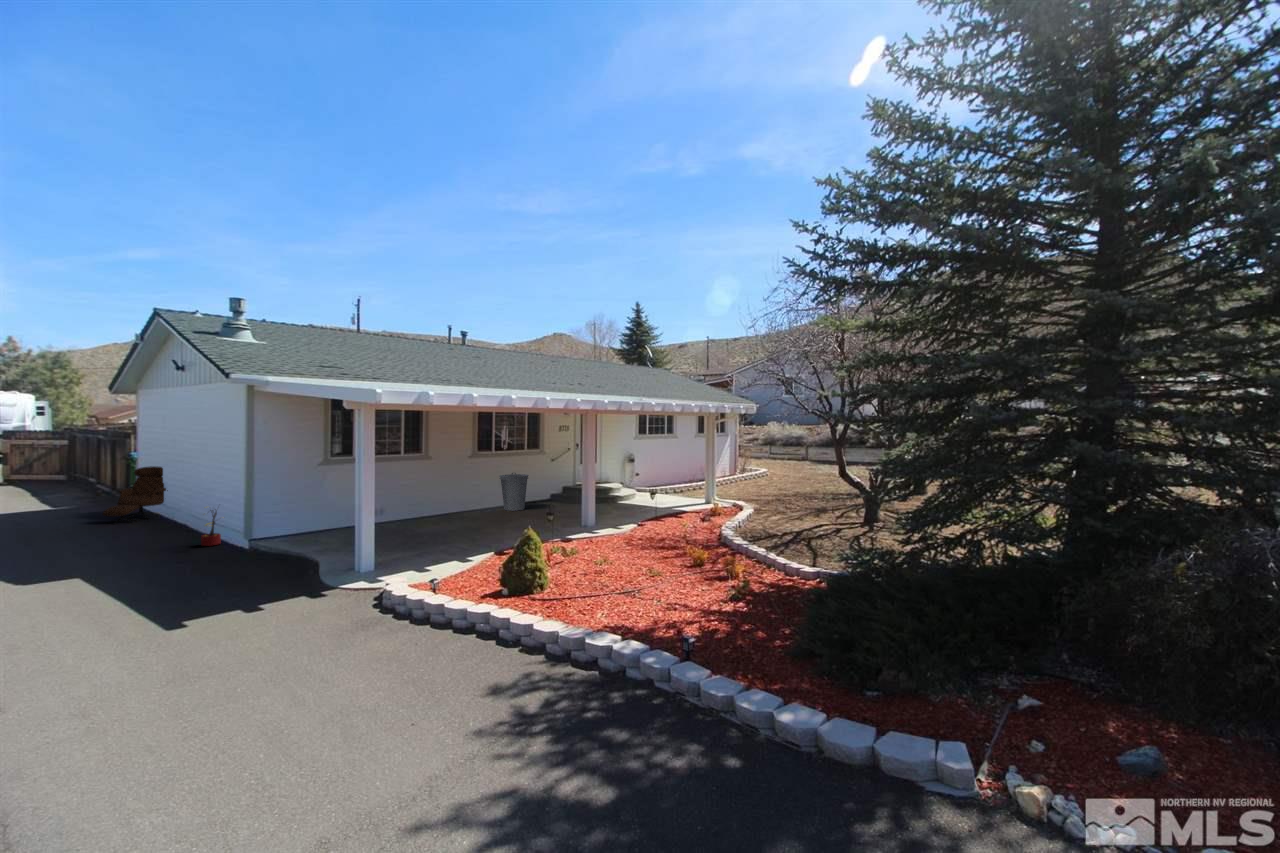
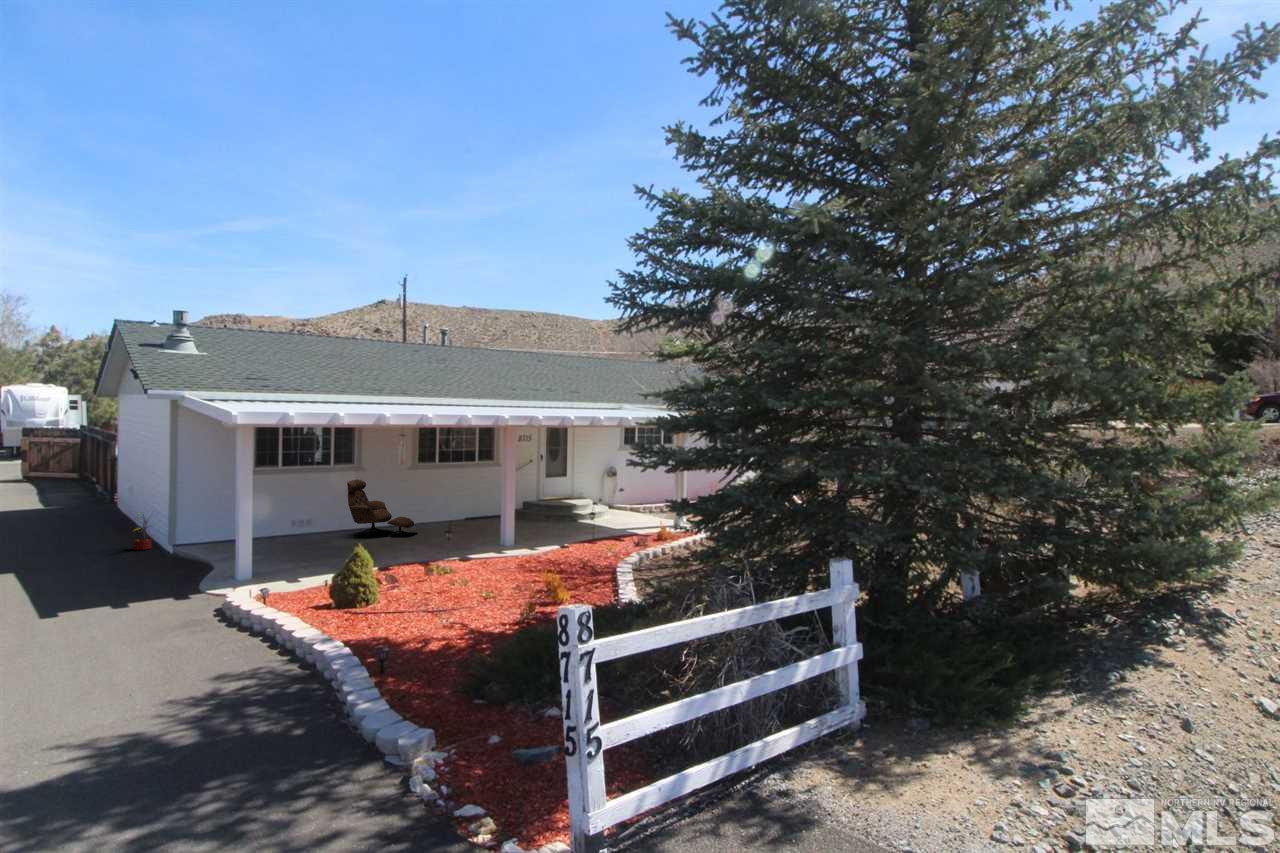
lounge chair: present [103,466,168,523] -> present [347,479,414,537]
trash can: present [499,473,529,511] -> none [441,486,473,526]

